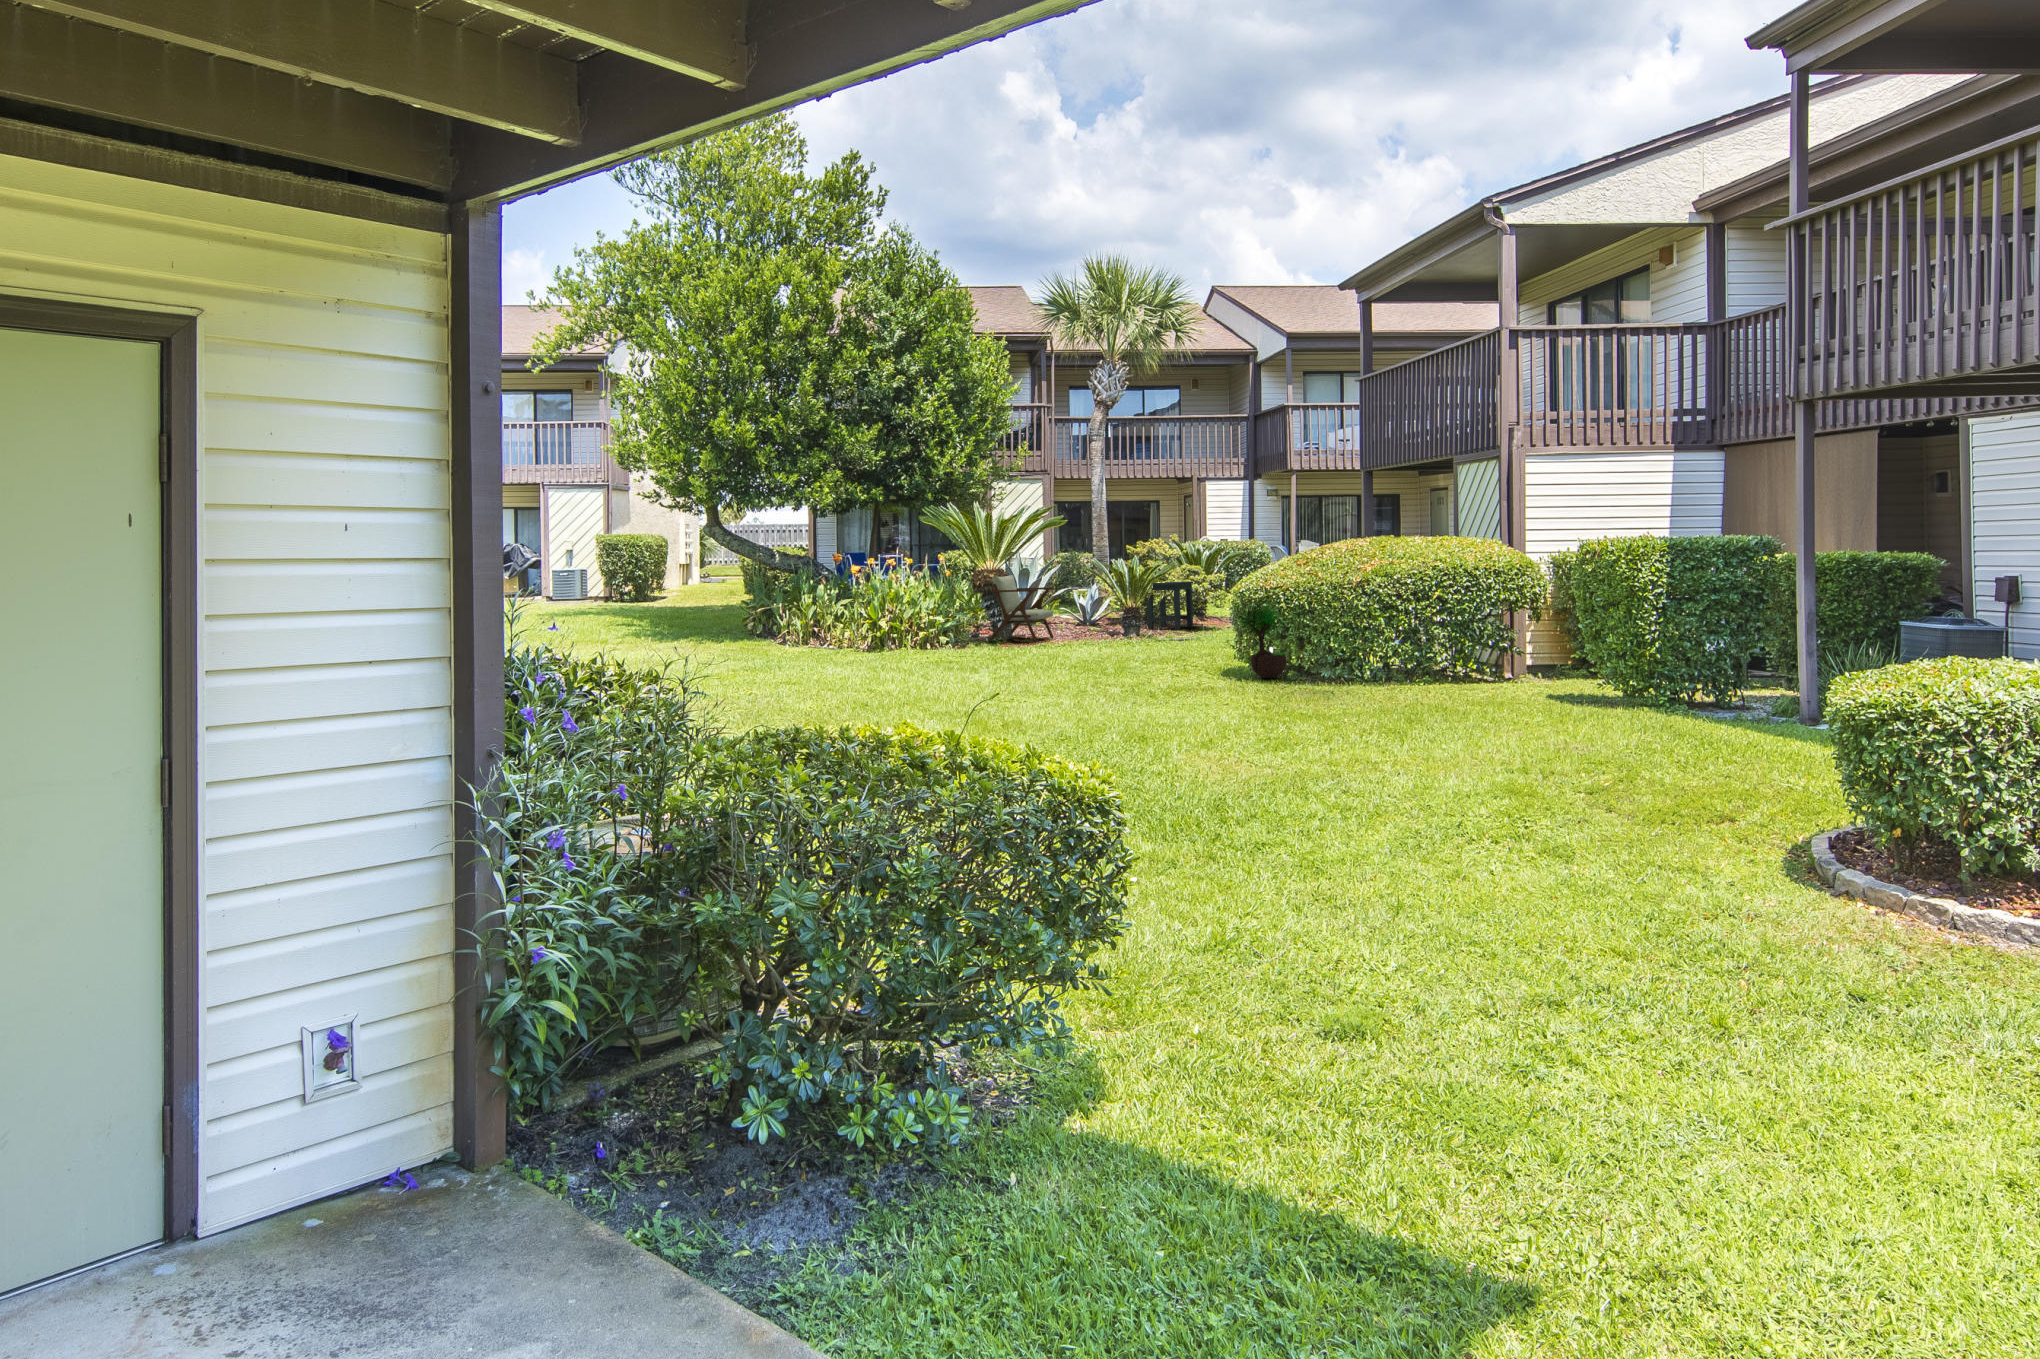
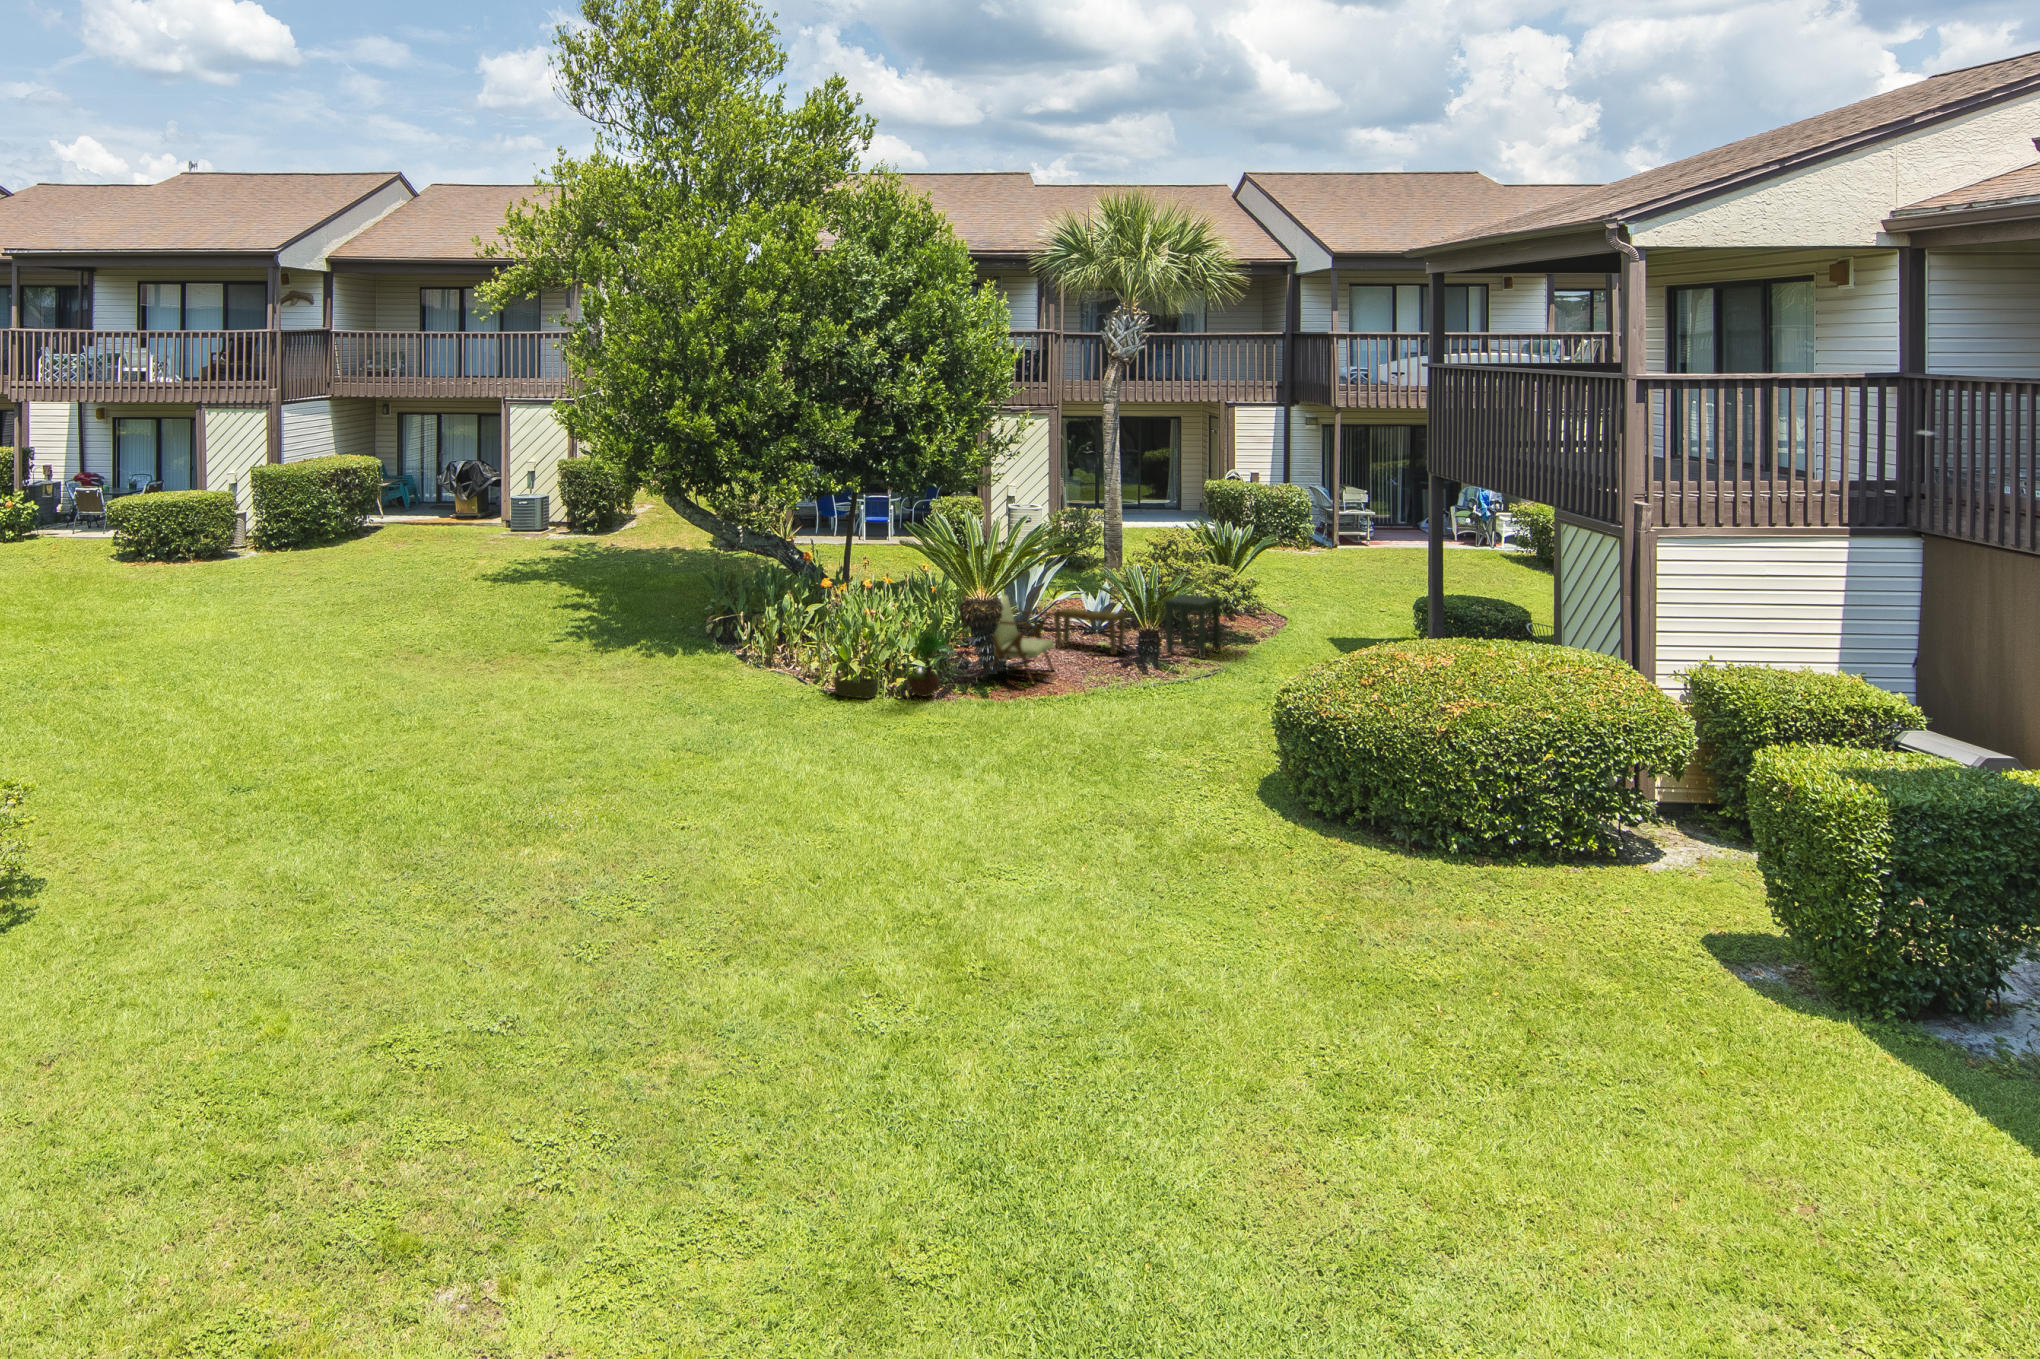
bench: none [1052,597,1114,630] -> present [1054,608,1127,654]
potted tree: present [1236,602,1286,678] -> present [908,630,943,697]
basket: none [864,617,903,650] -> present [833,657,878,699]

